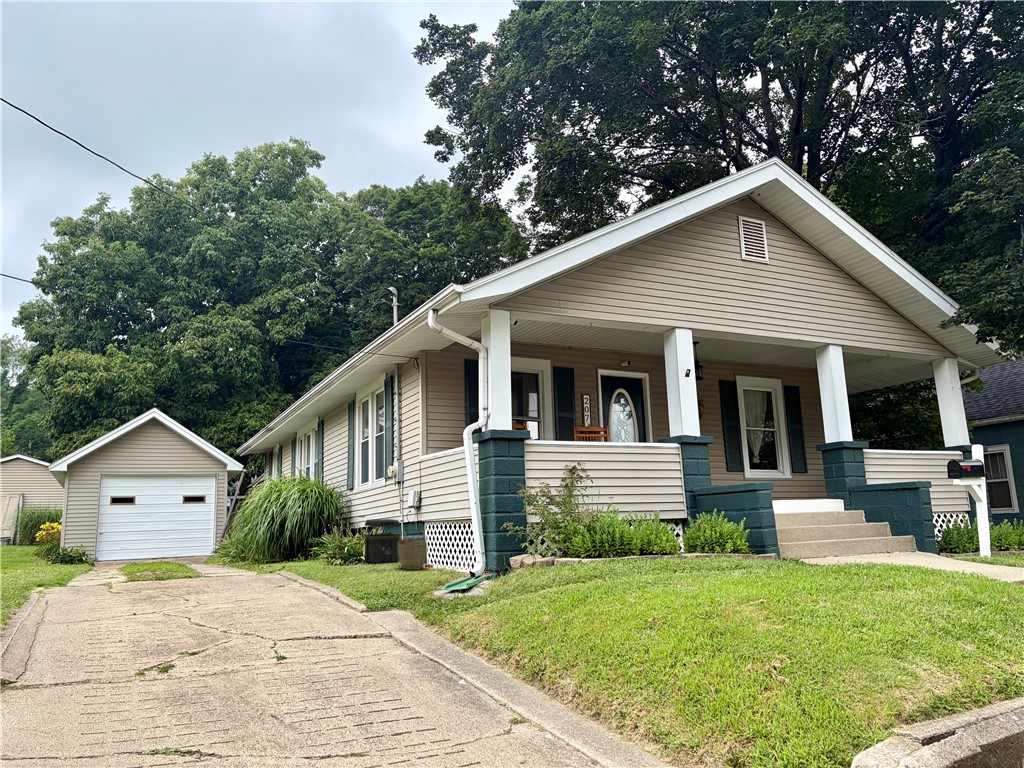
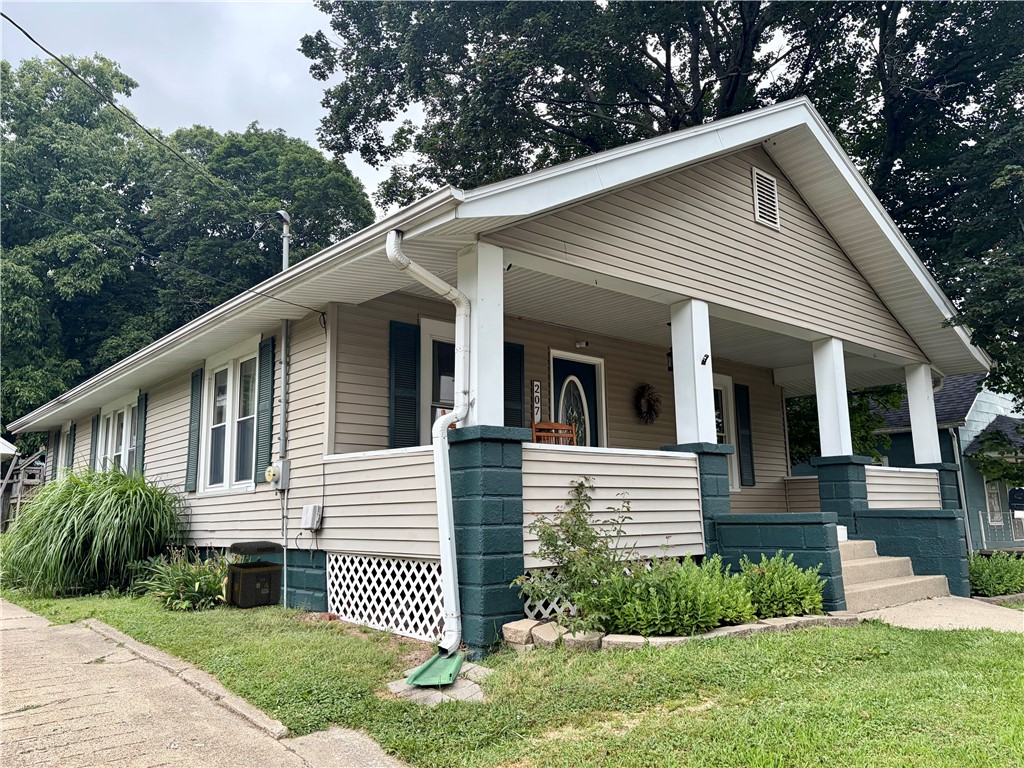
woven basket: present [398,531,427,570] -> none [288,563,334,623]

